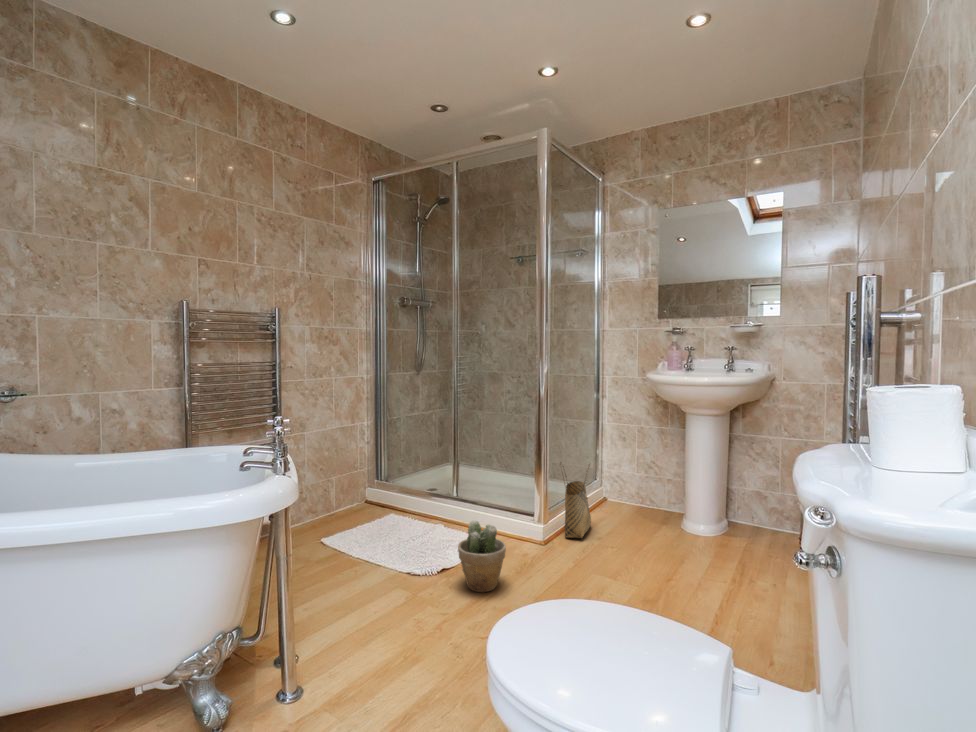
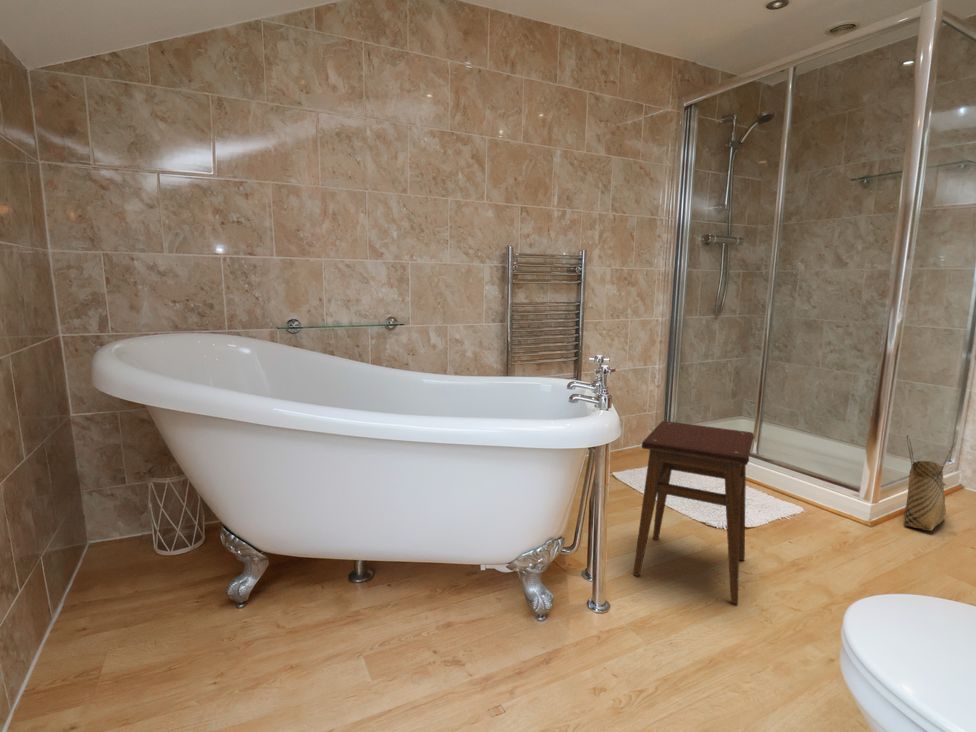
stool: none [332,477,443,648] -> present [633,421,754,604]
potted plant: present [458,521,506,592] -> none [766,485,827,564]

